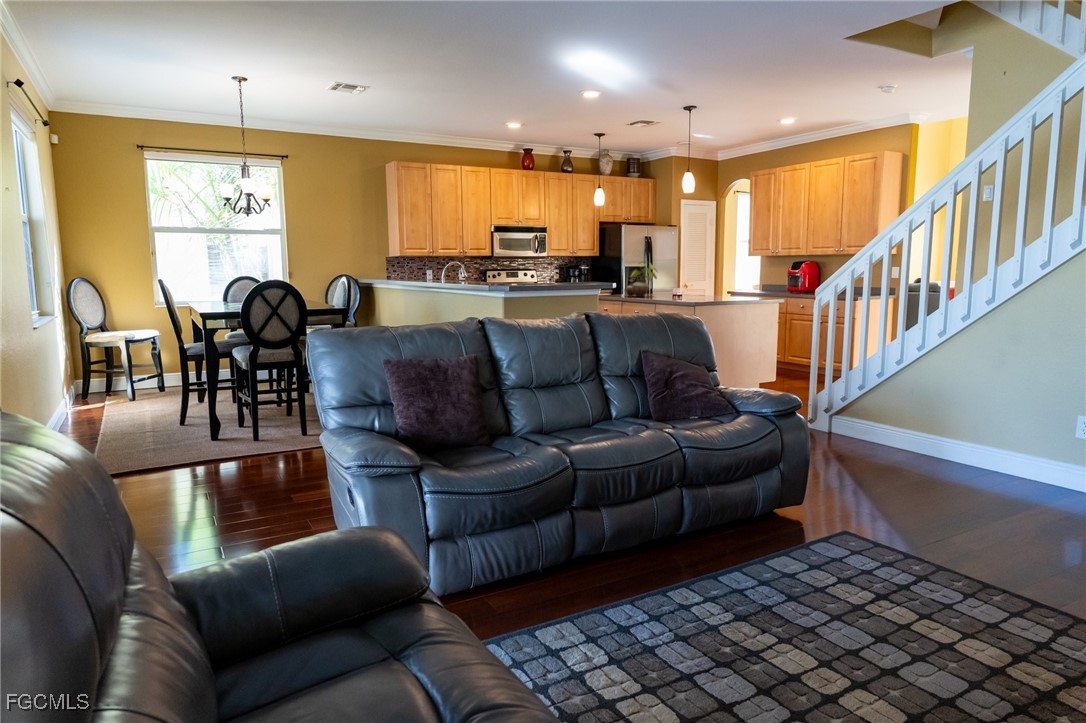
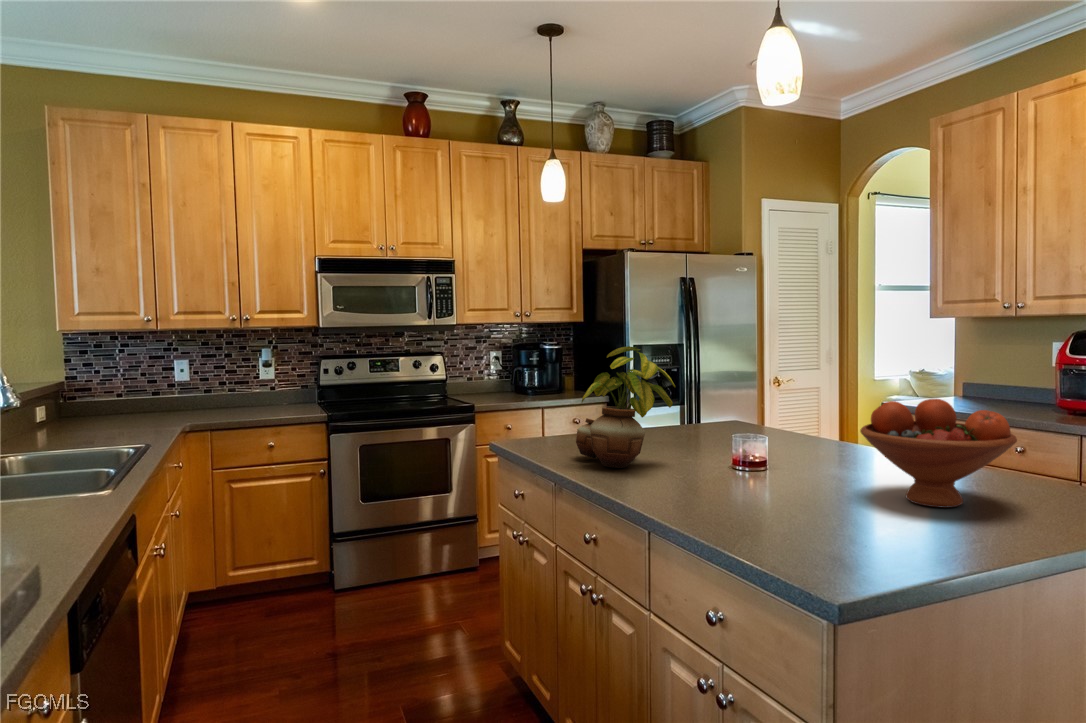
fruit bowl: none [707,274,741,298] -> present [860,399,1017,508]

